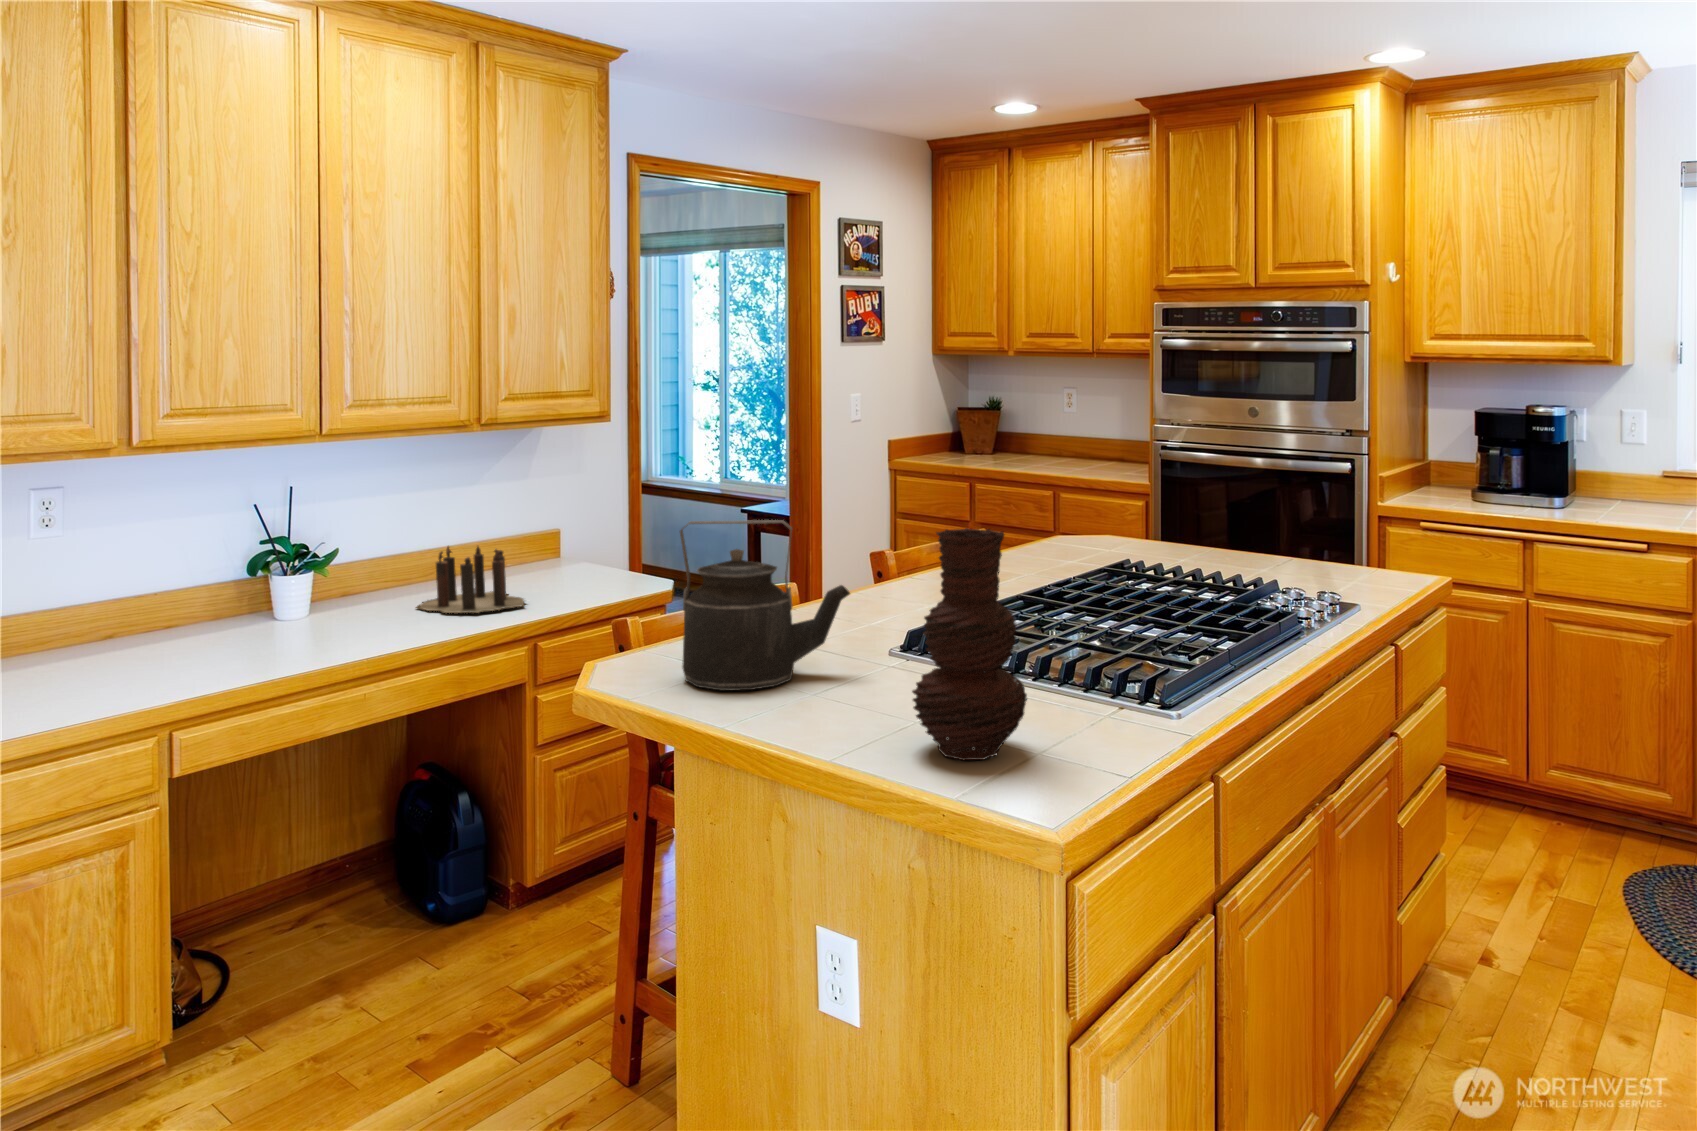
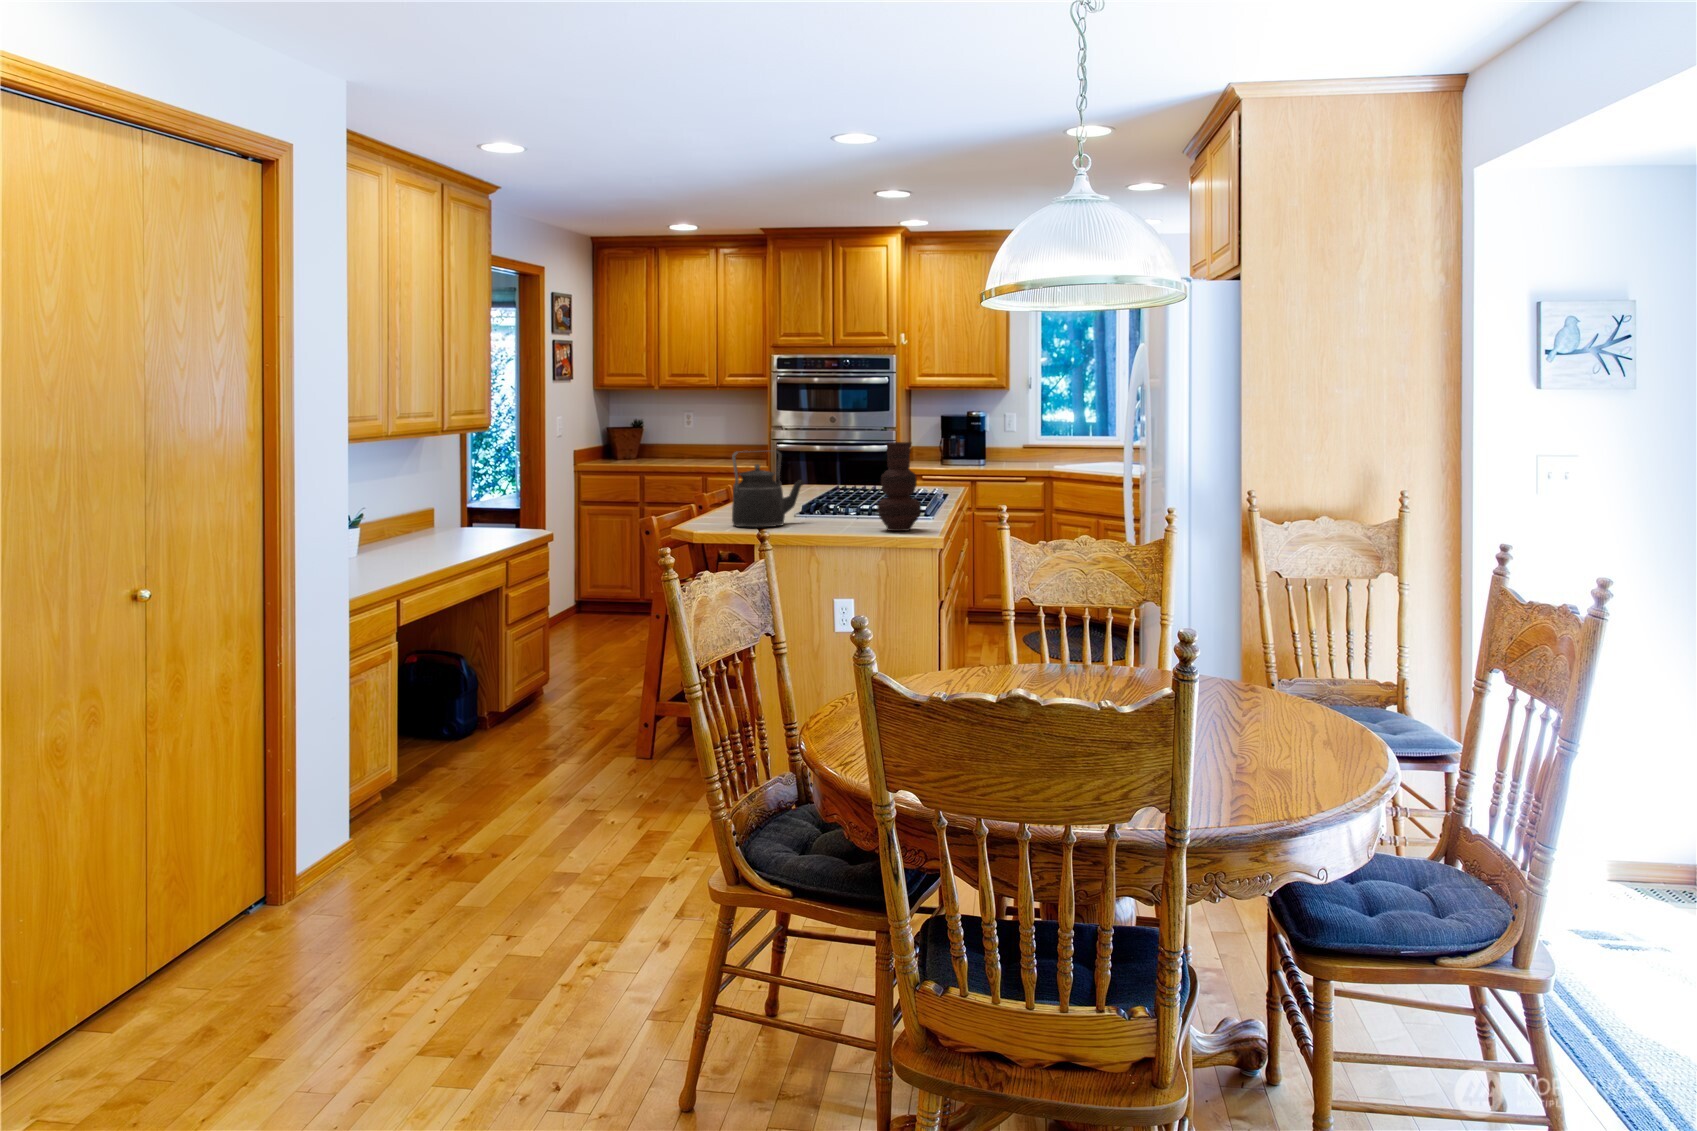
candle: present [417,546,524,613] -> none [412,501,495,542]

